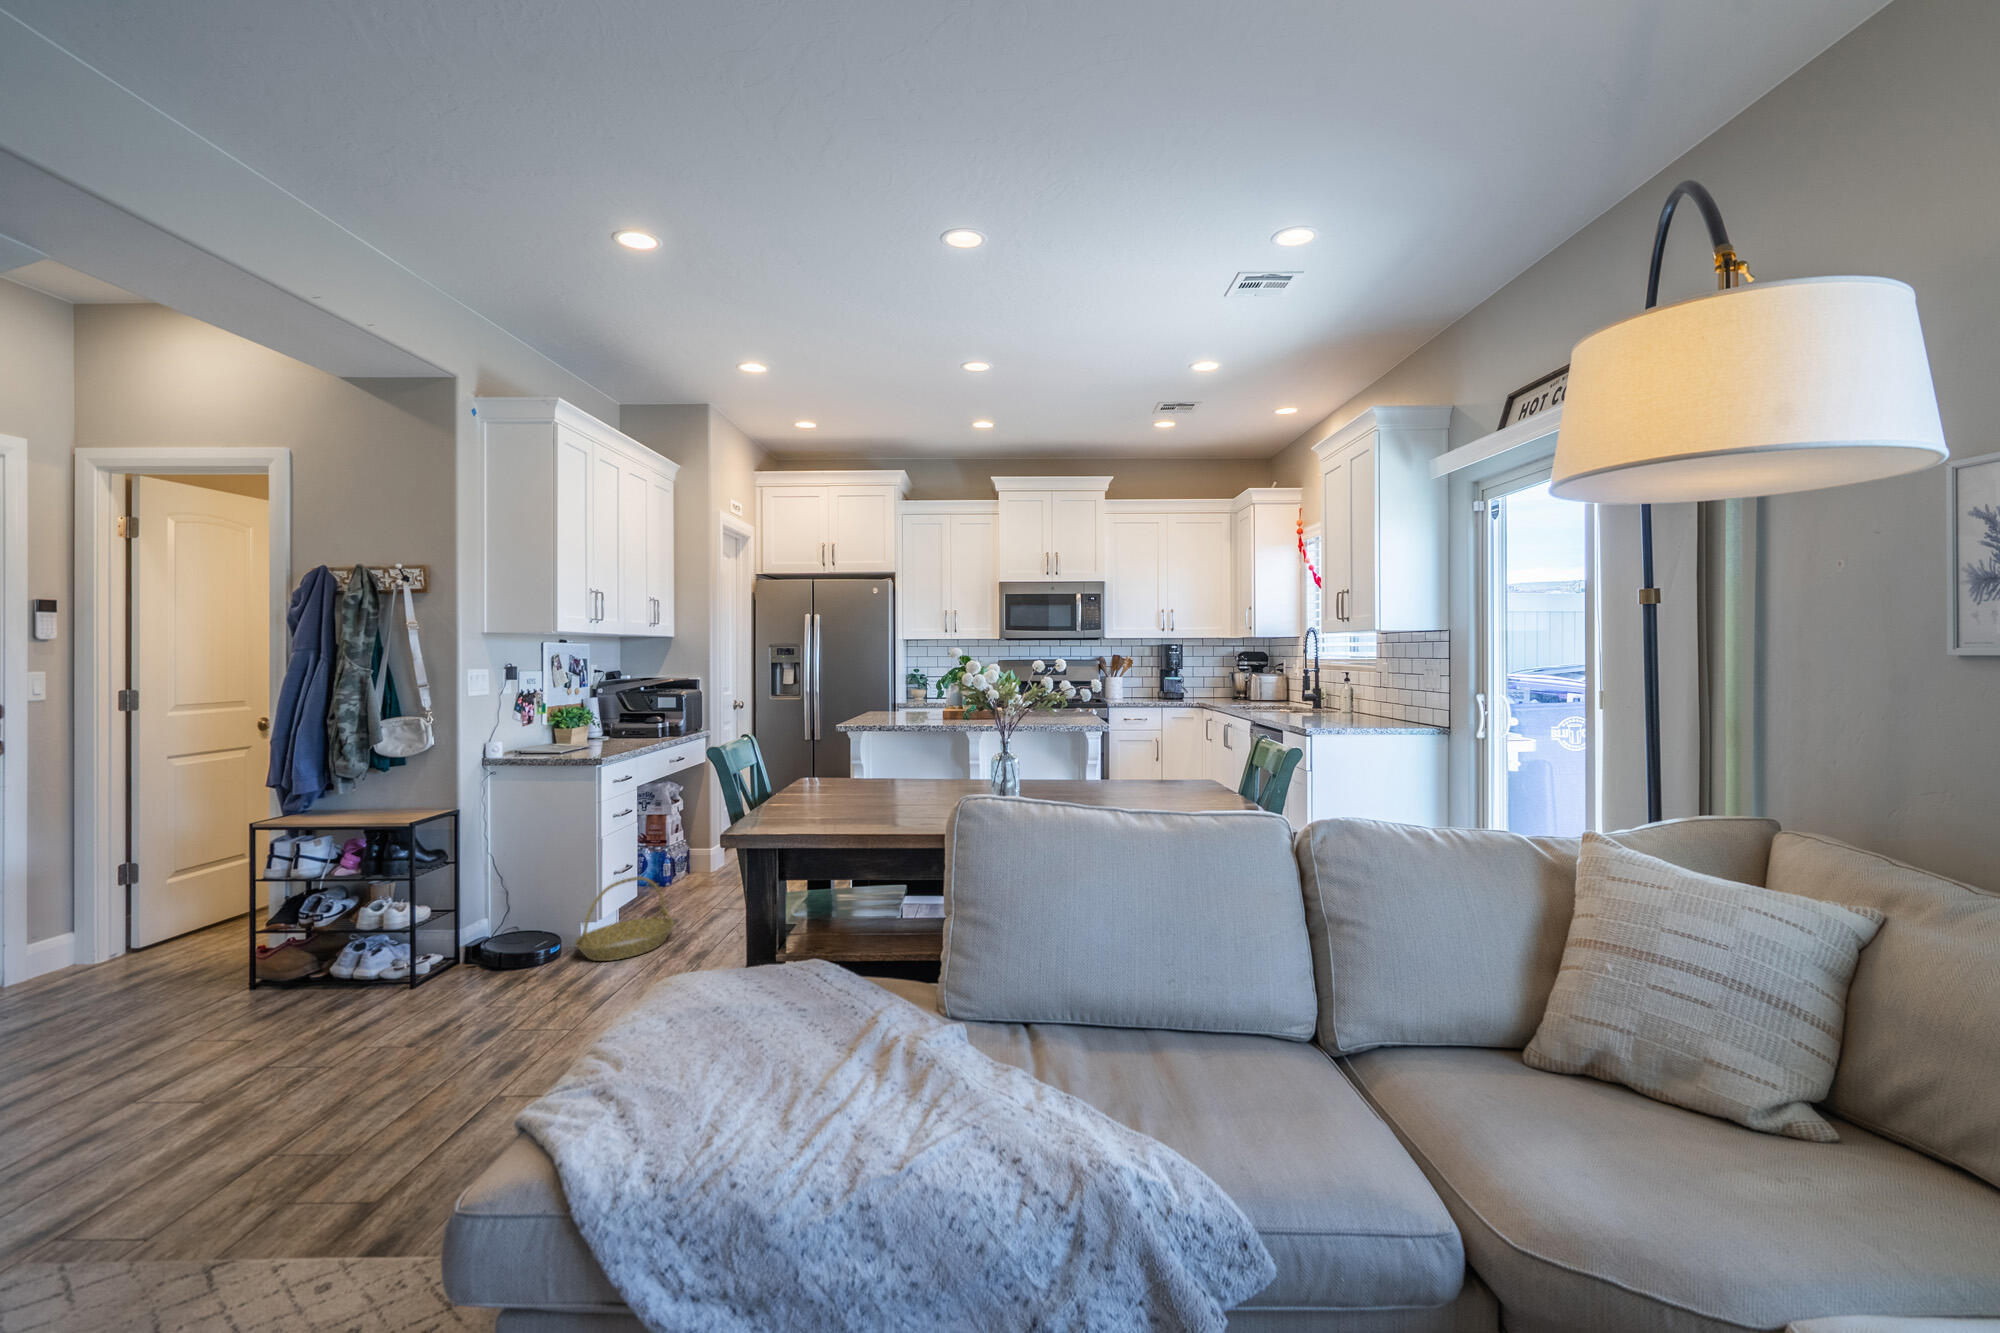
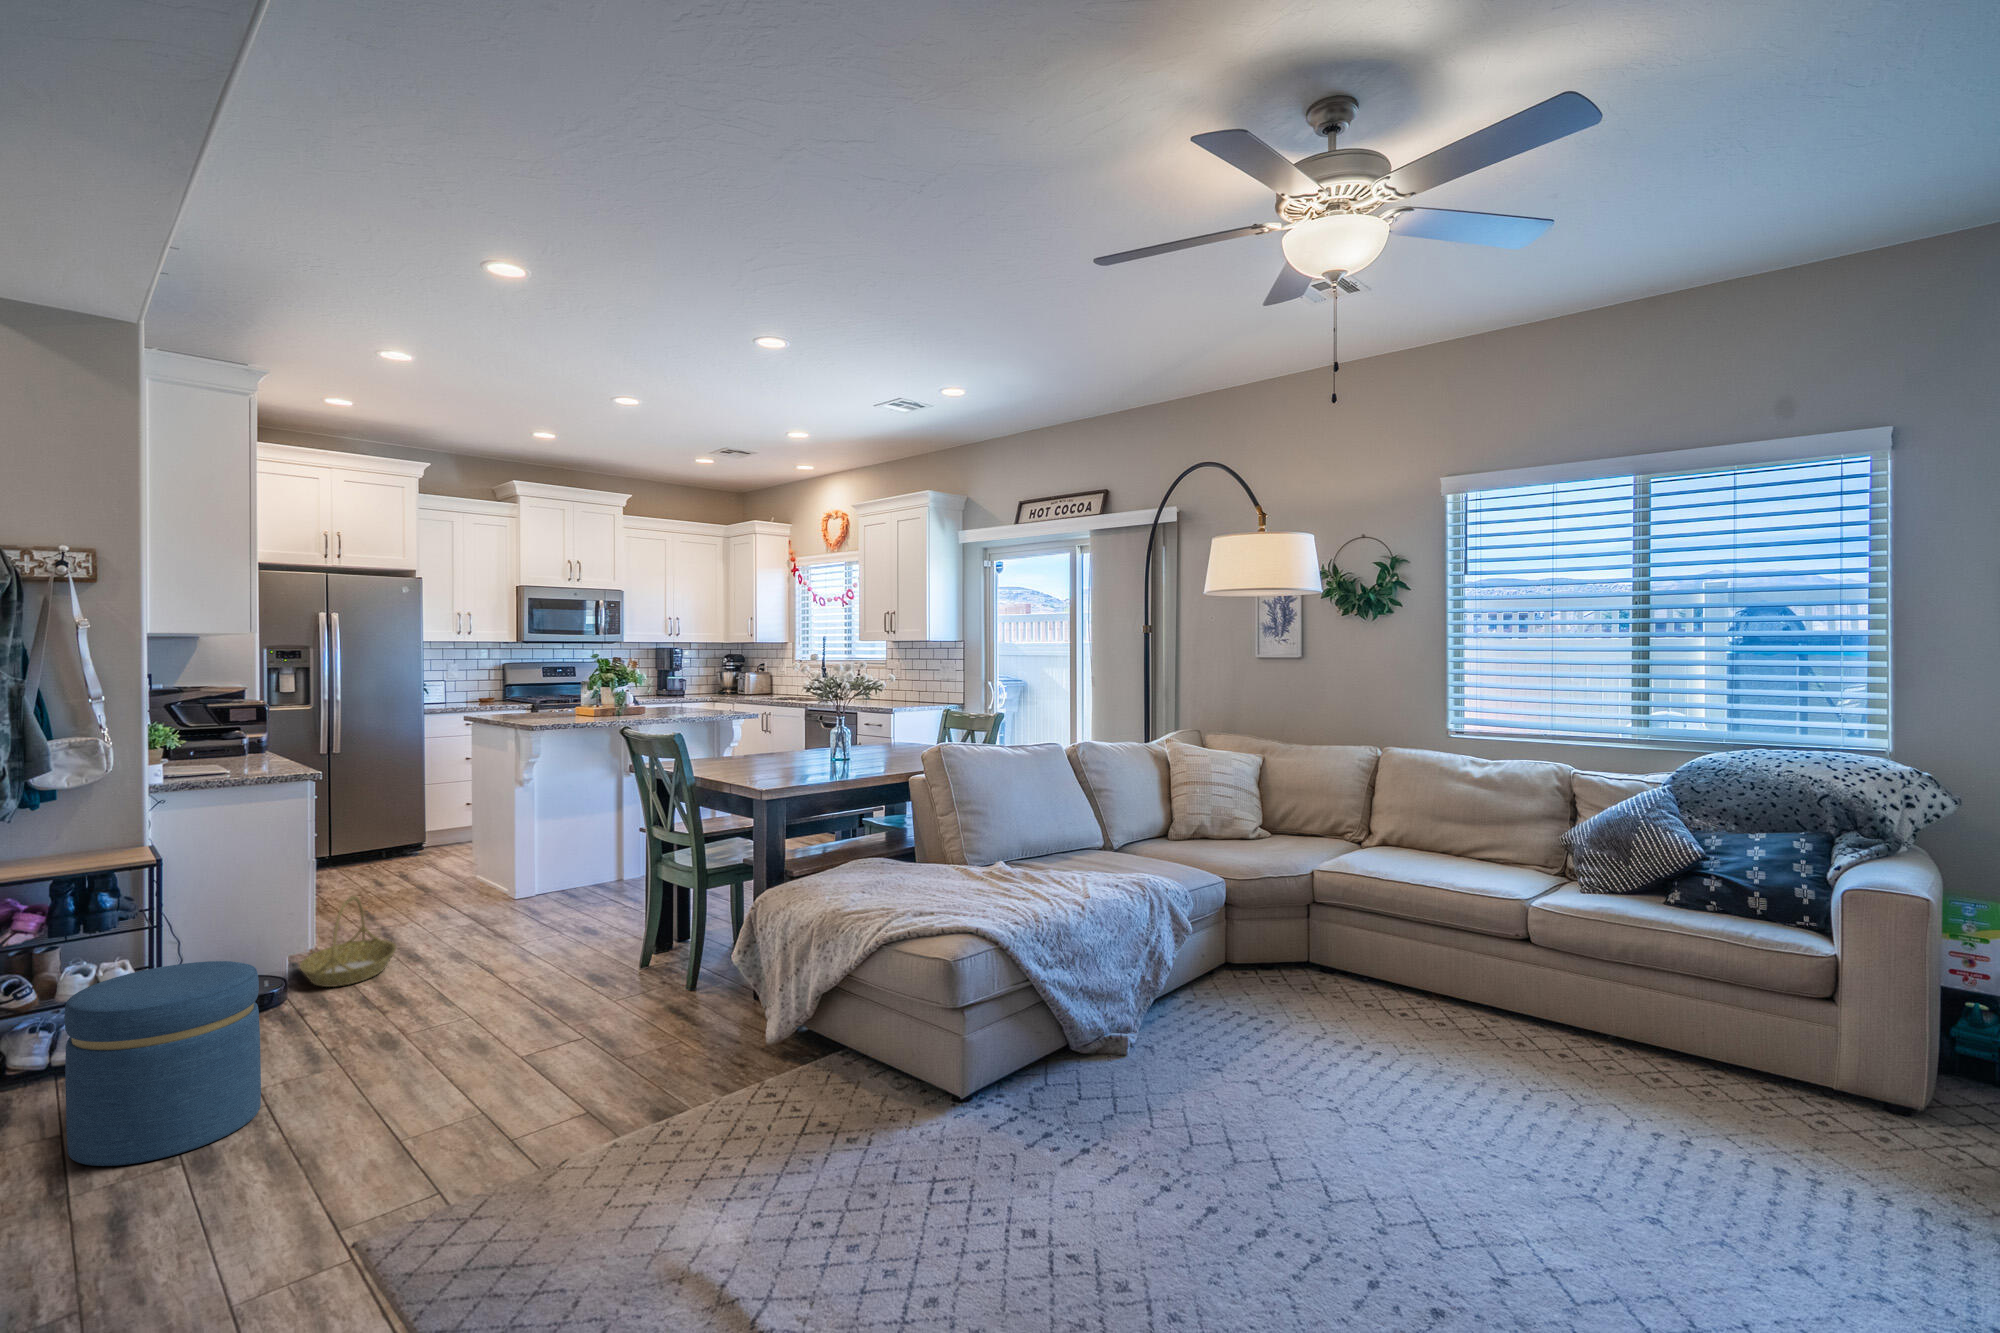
ottoman: none [166,923,336,1101] -> present [64,961,261,1166]

